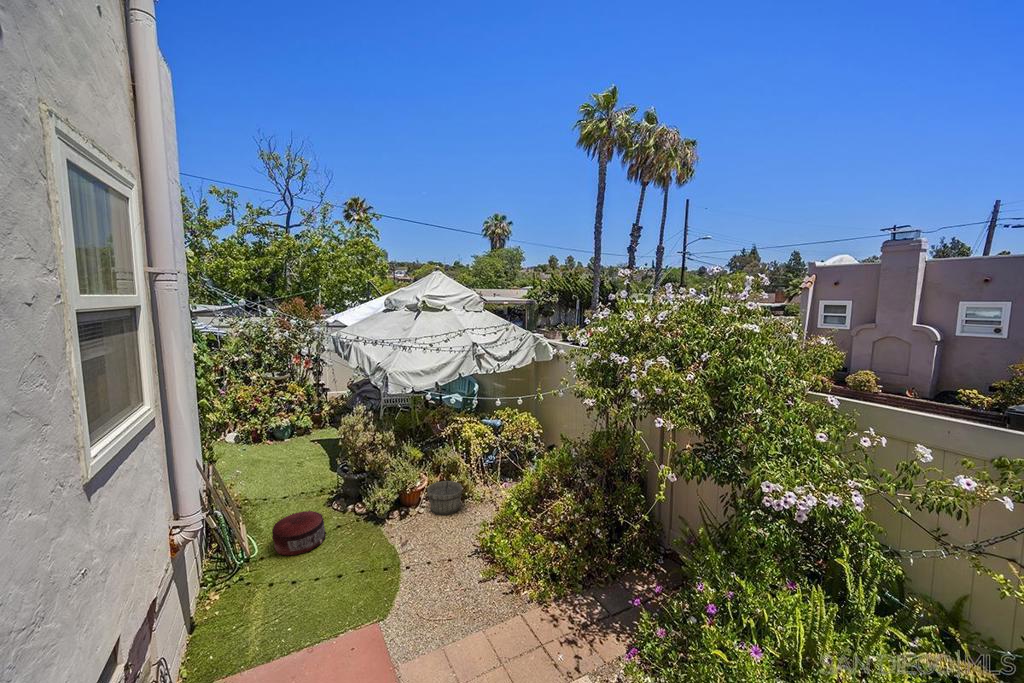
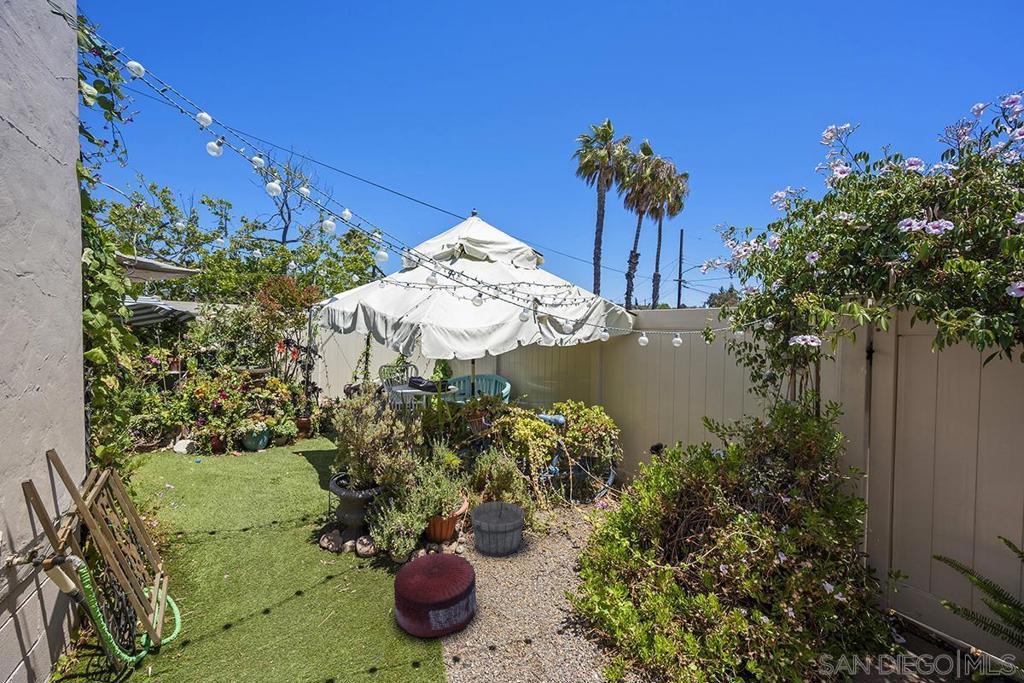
pouf: present [272,510,326,556] -> present [394,552,476,638]

